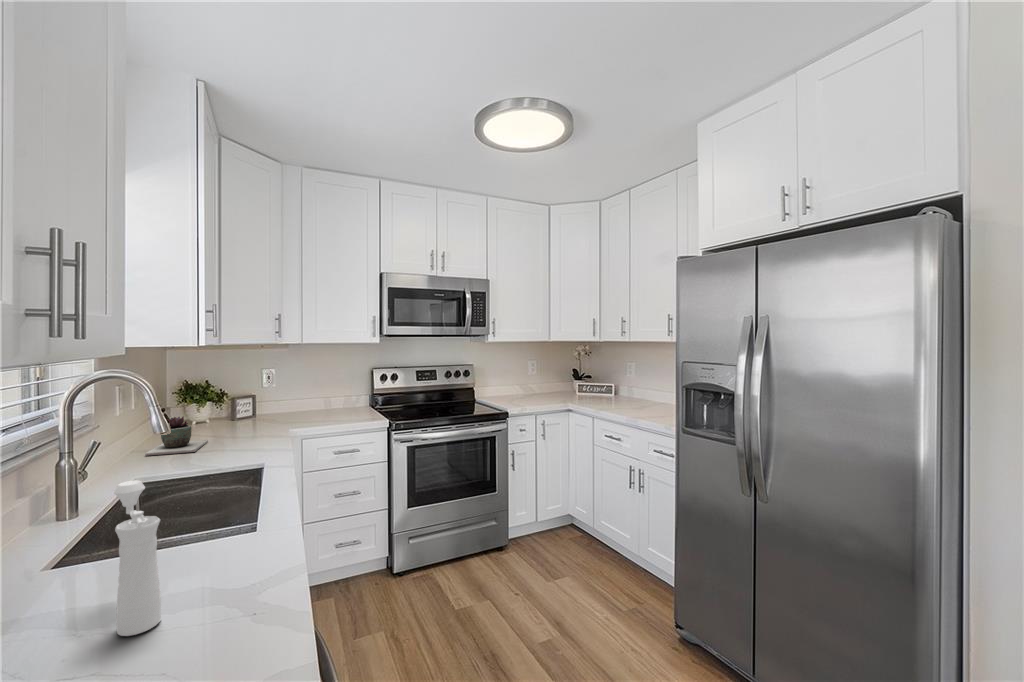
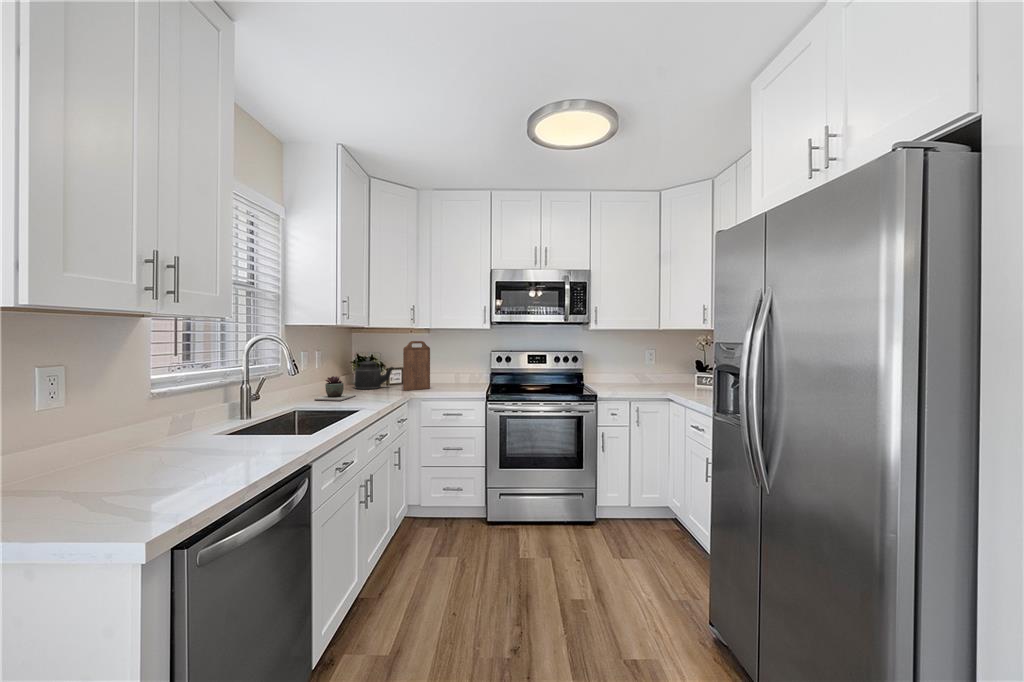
cutting board: none [269,360,304,426] -> present [403,341,430,391]
kettle: none [187,377,249,431] -> present [354,357,394,389]
pepper mill: present [114,480,161,636] -> none [202,397,233,476]

